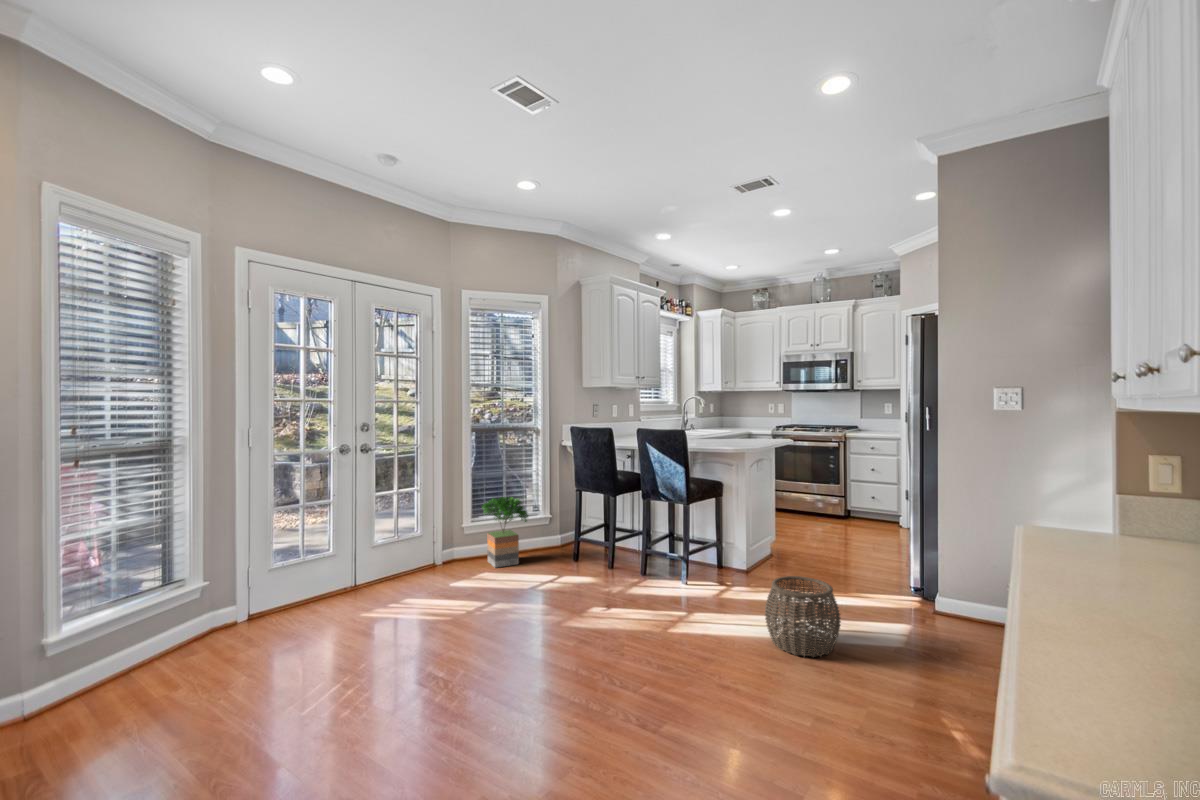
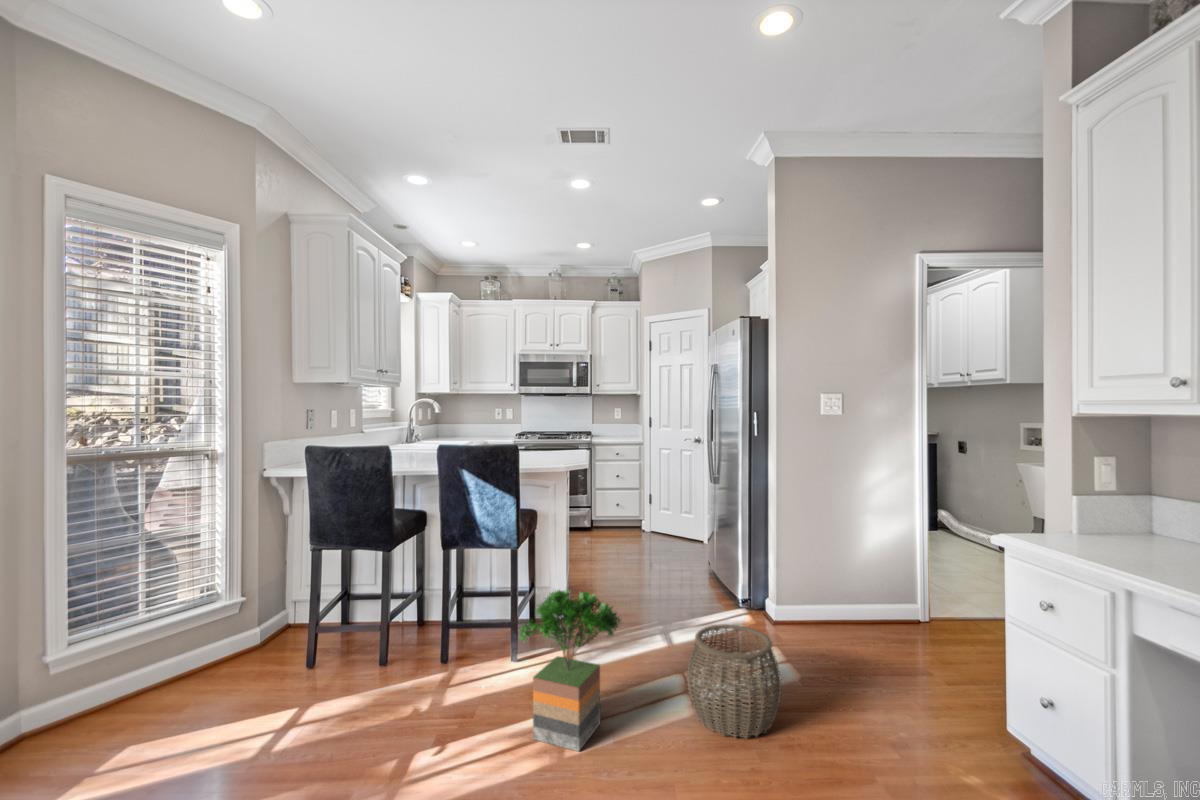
potted tree: present [482,497,528,568] -> present [520,590,621,751]

